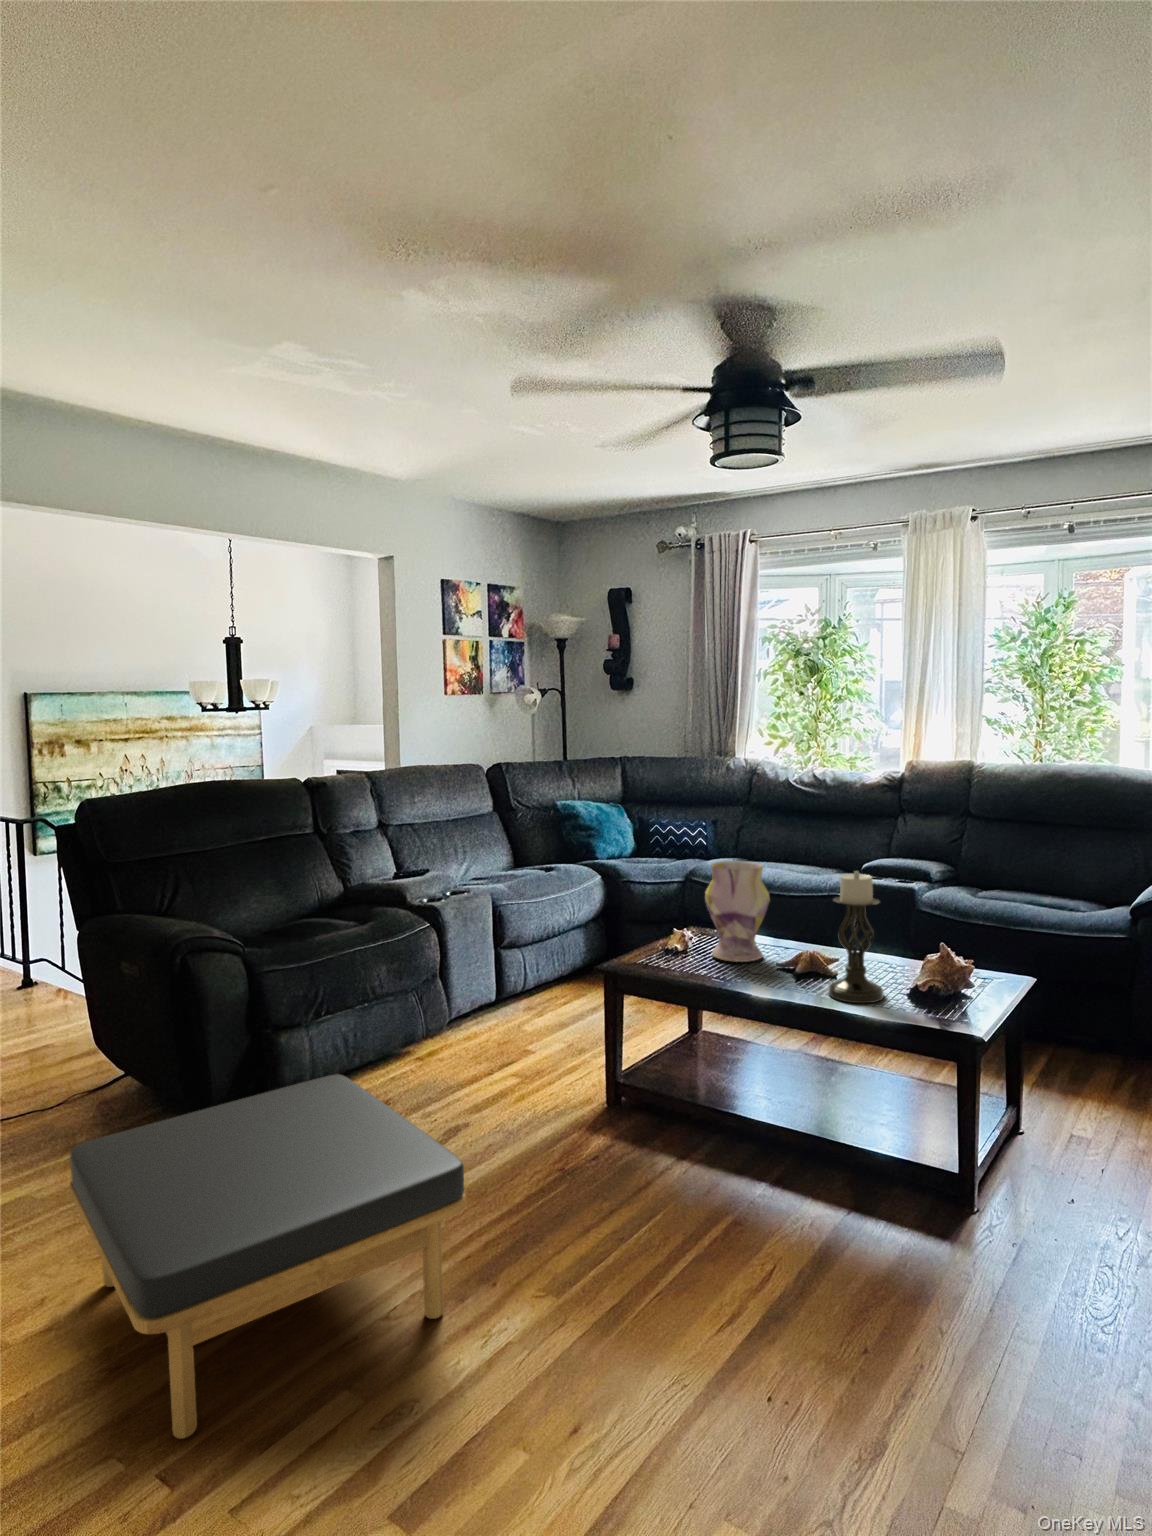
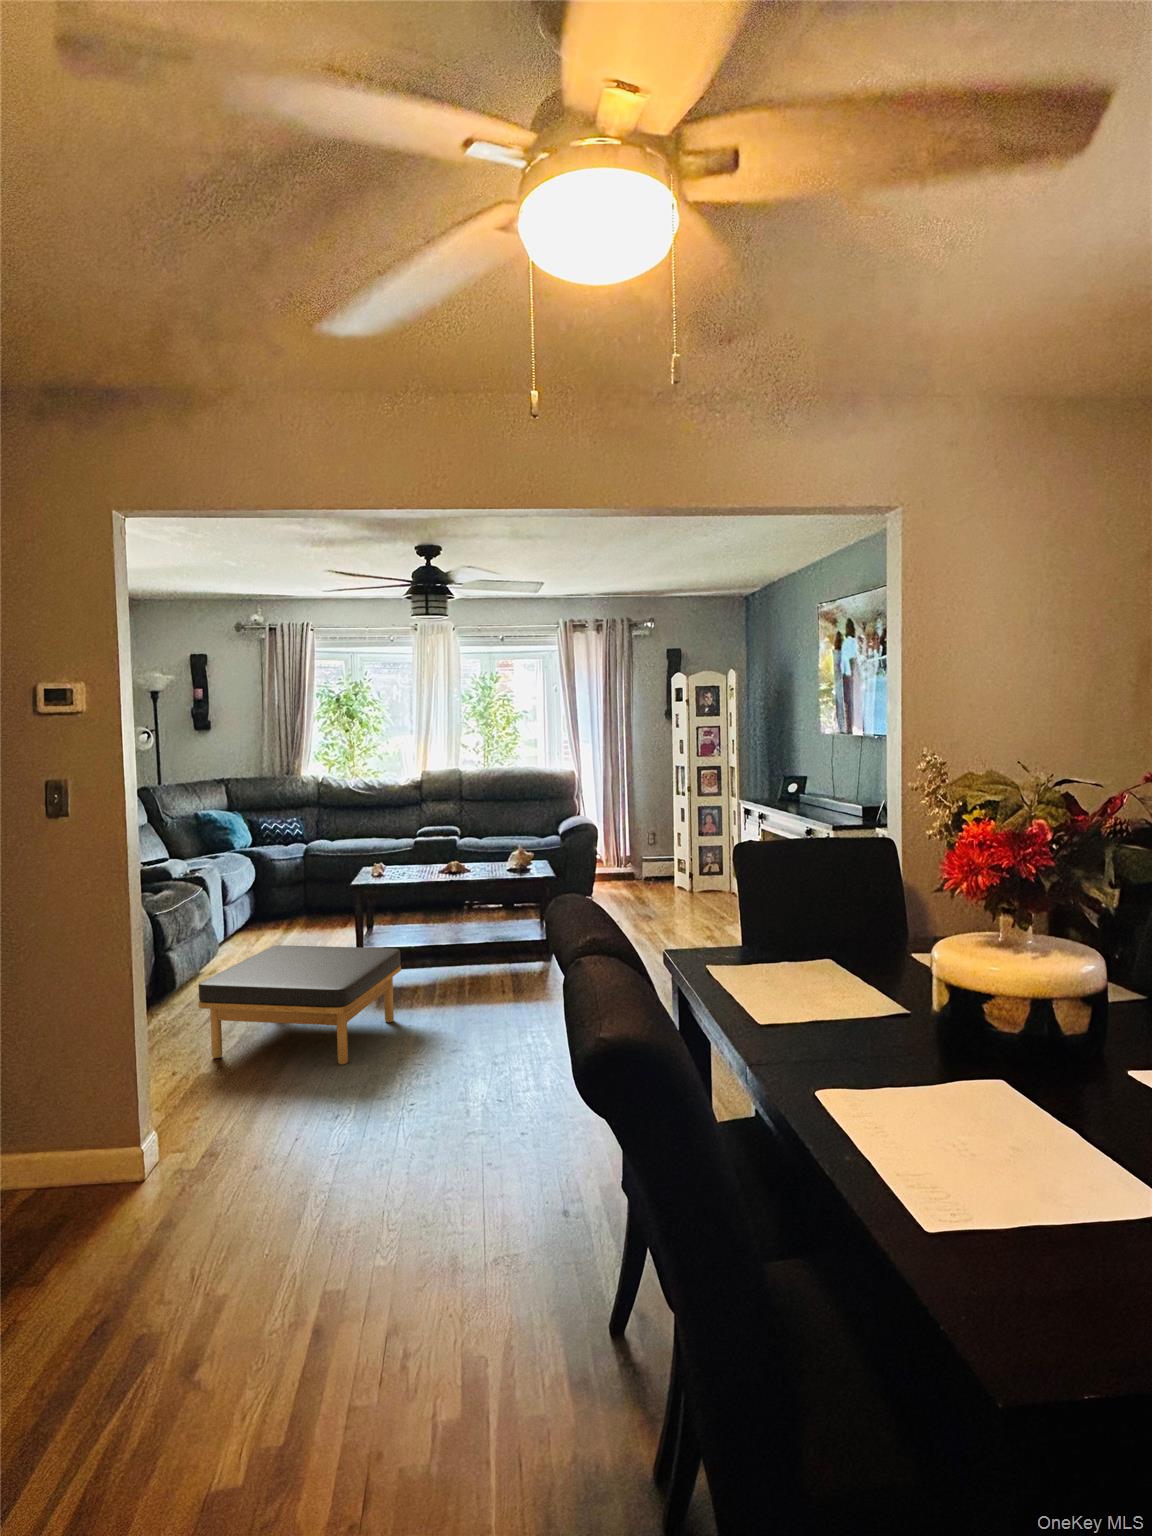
vase: present [705,861,770,962] -> none [393,824,428,876]
candle holder: present [828,871,884,1003] -> none [474,818,499,879]

